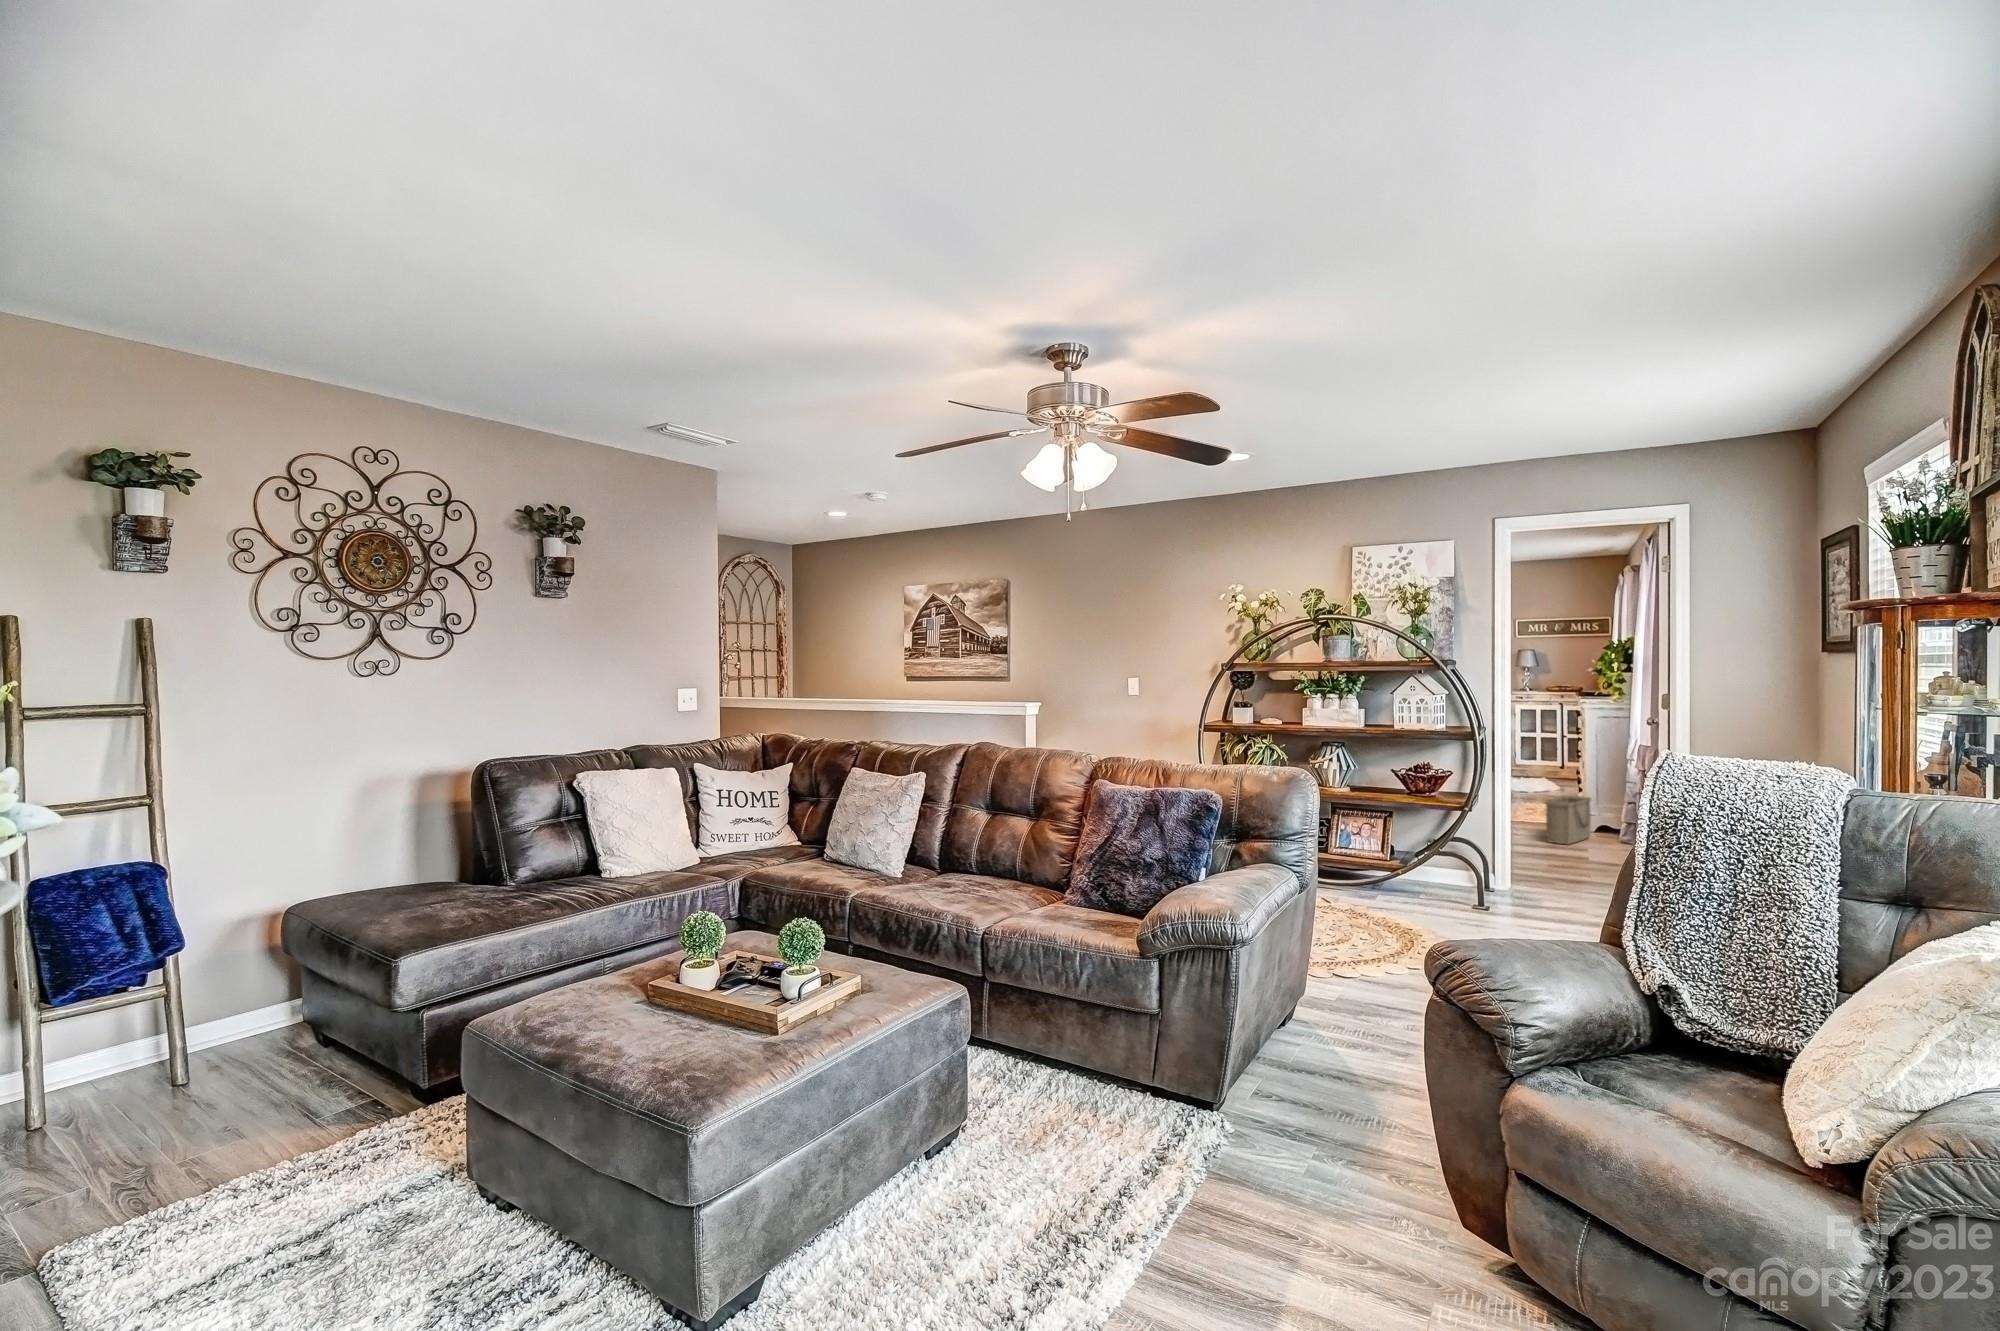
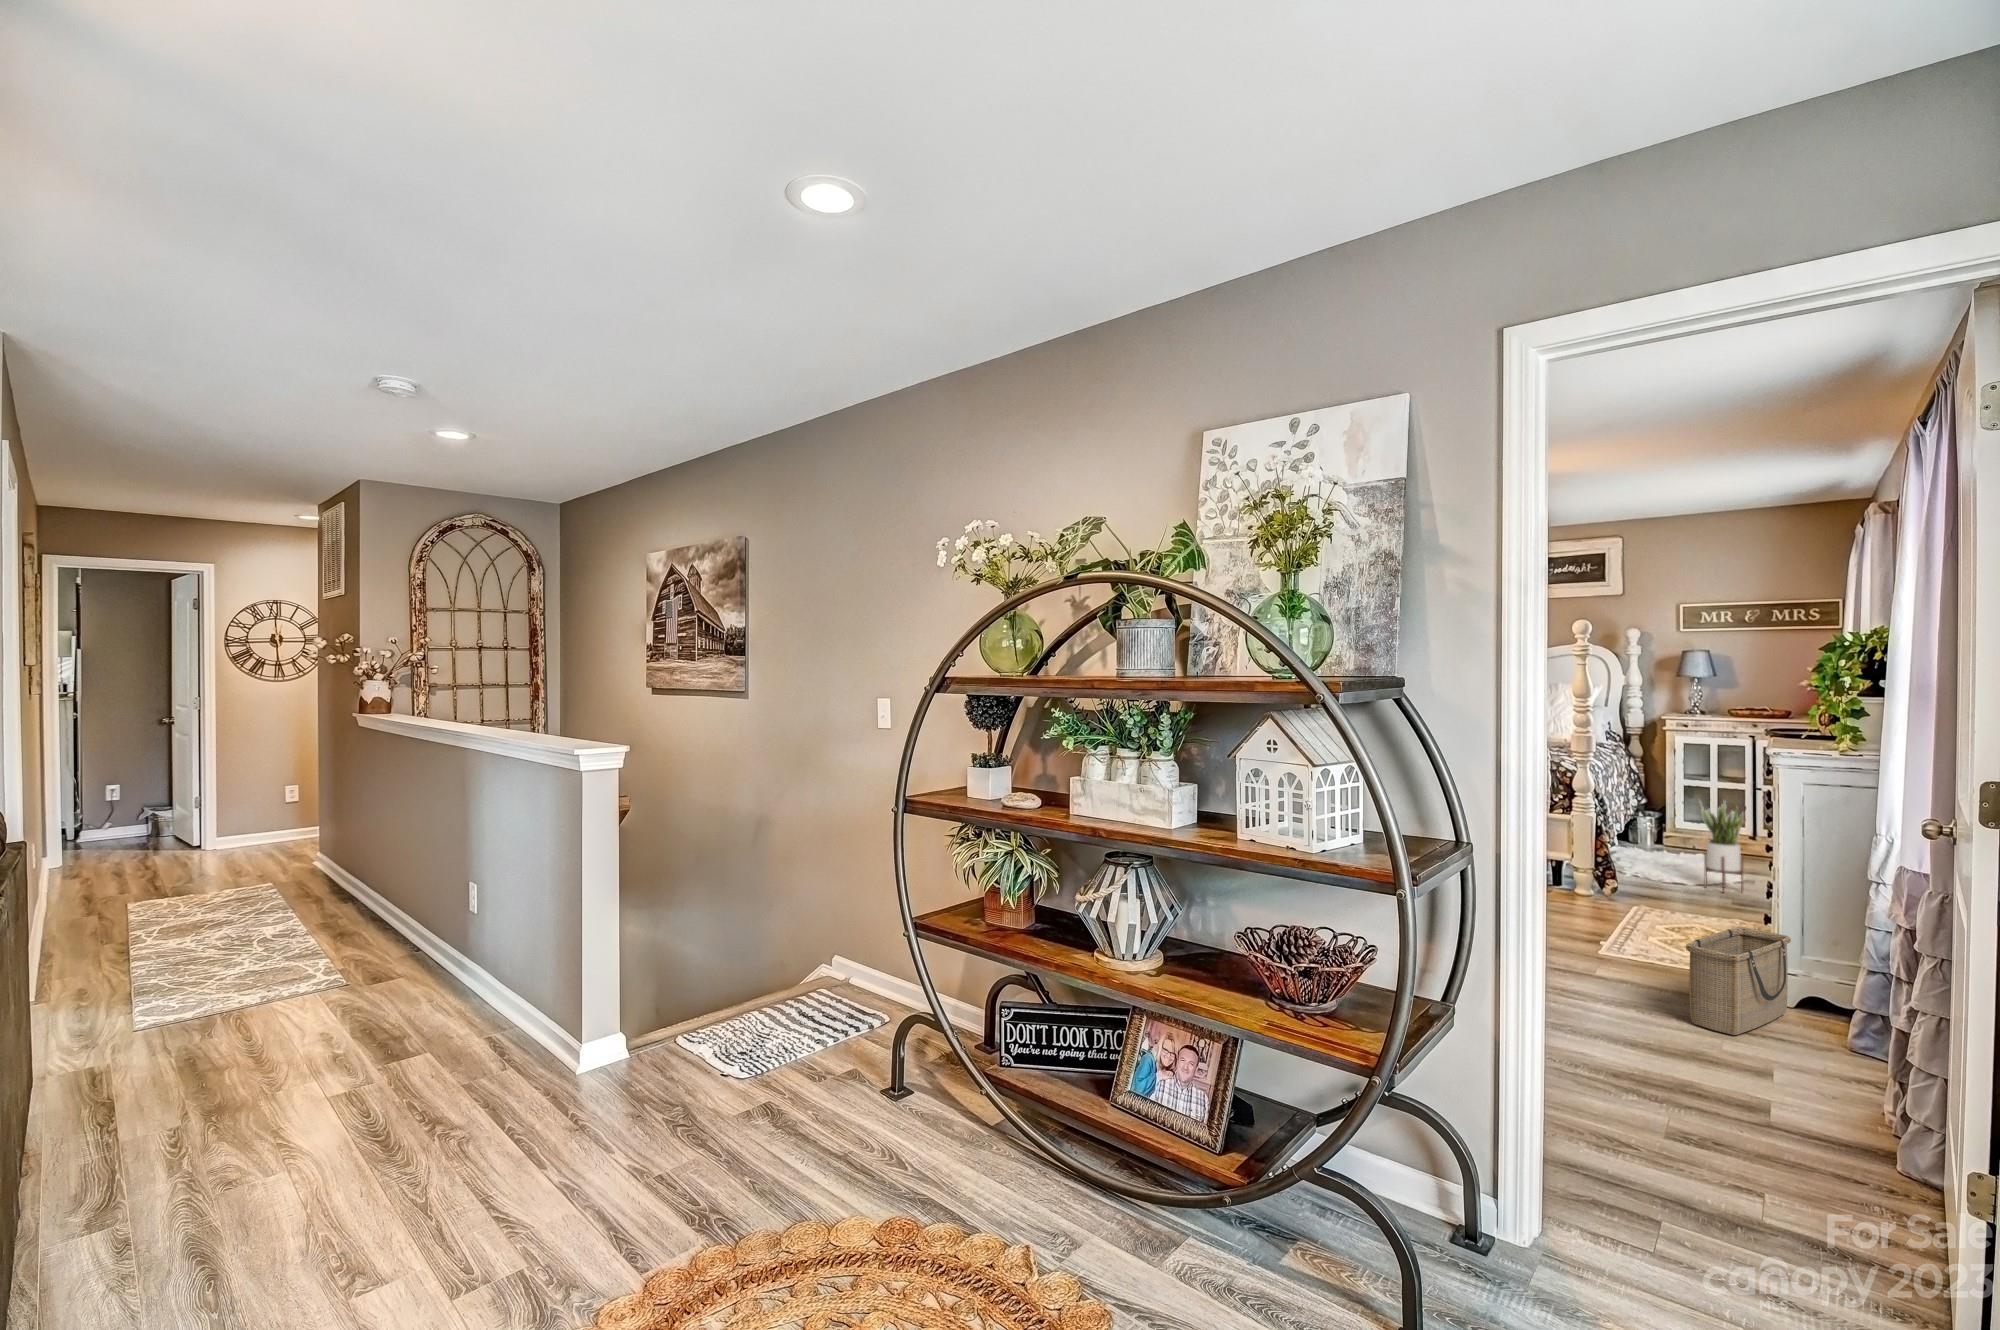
potted plant: none [1534,741,1559,797] -> present [1699,802,1744,892]

